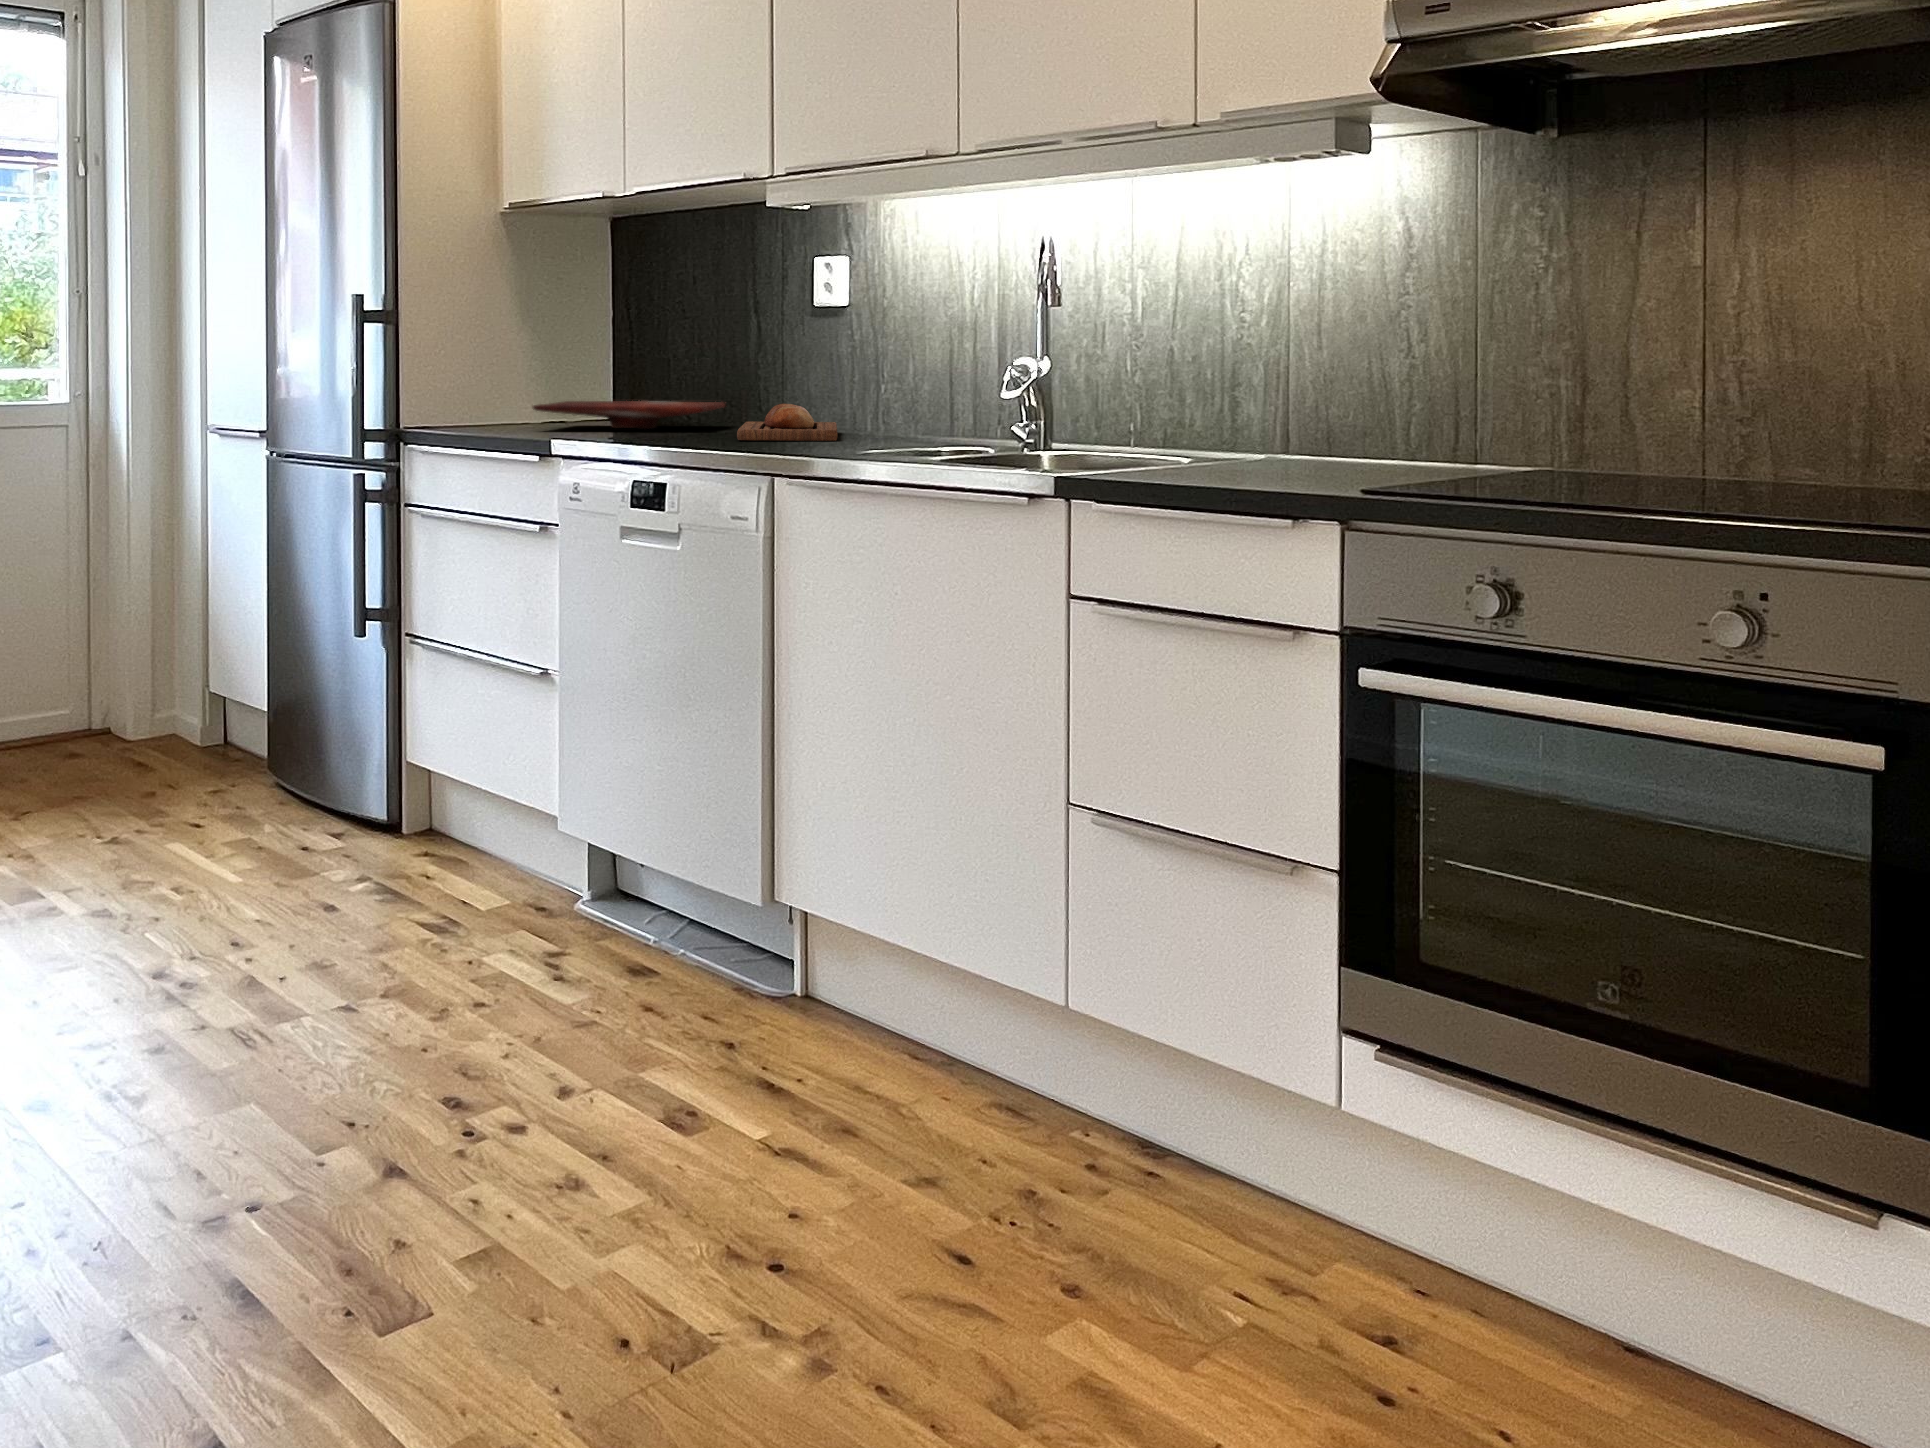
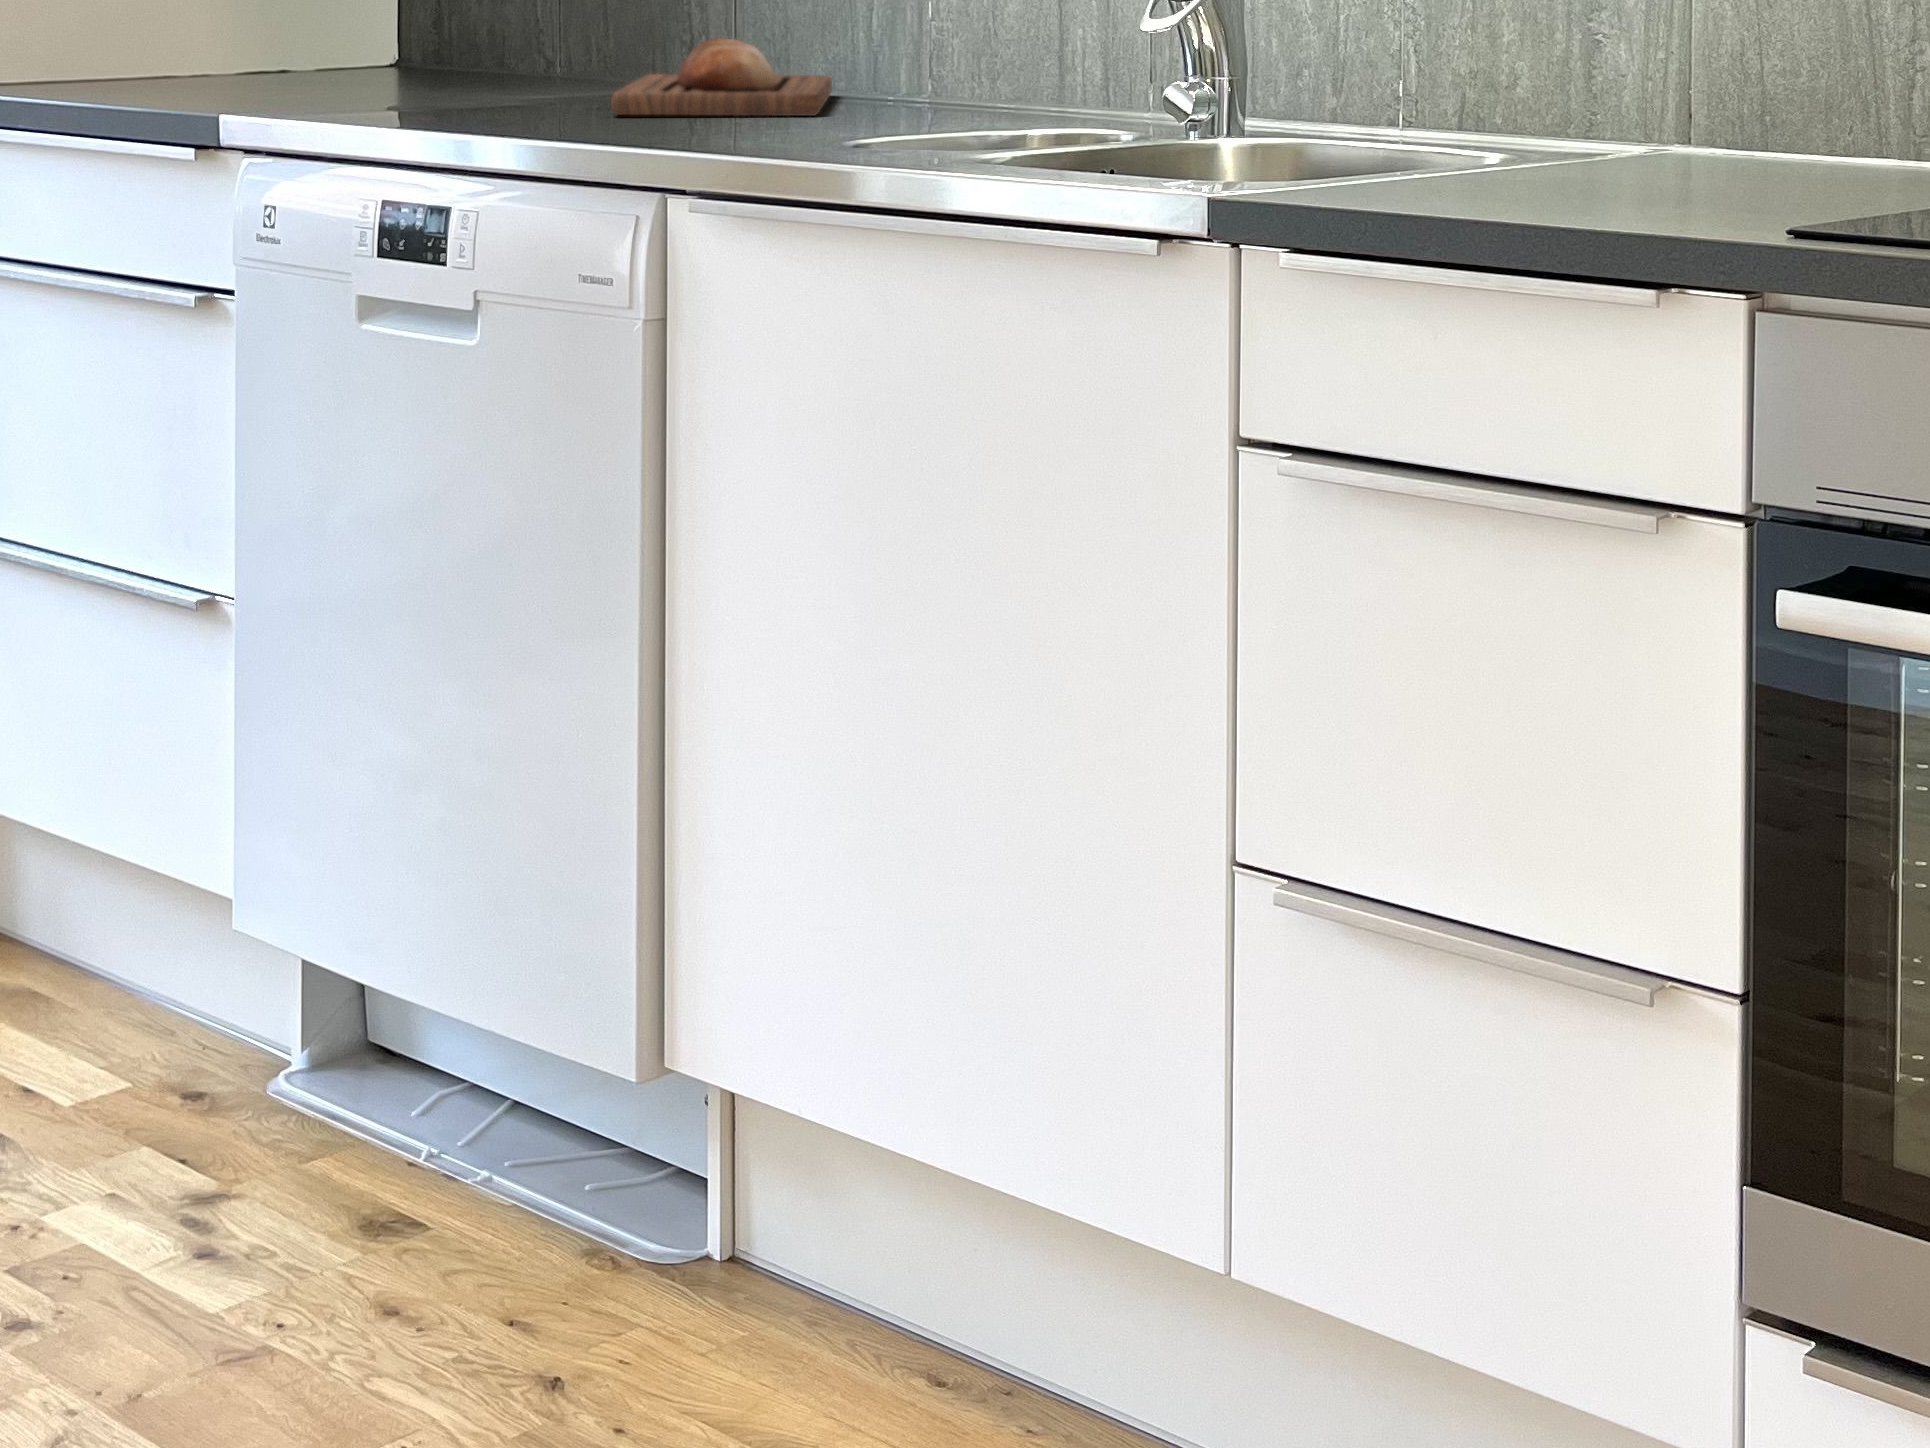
cutting board: present [533,401,725,429] -> none [196,30,619,87]

